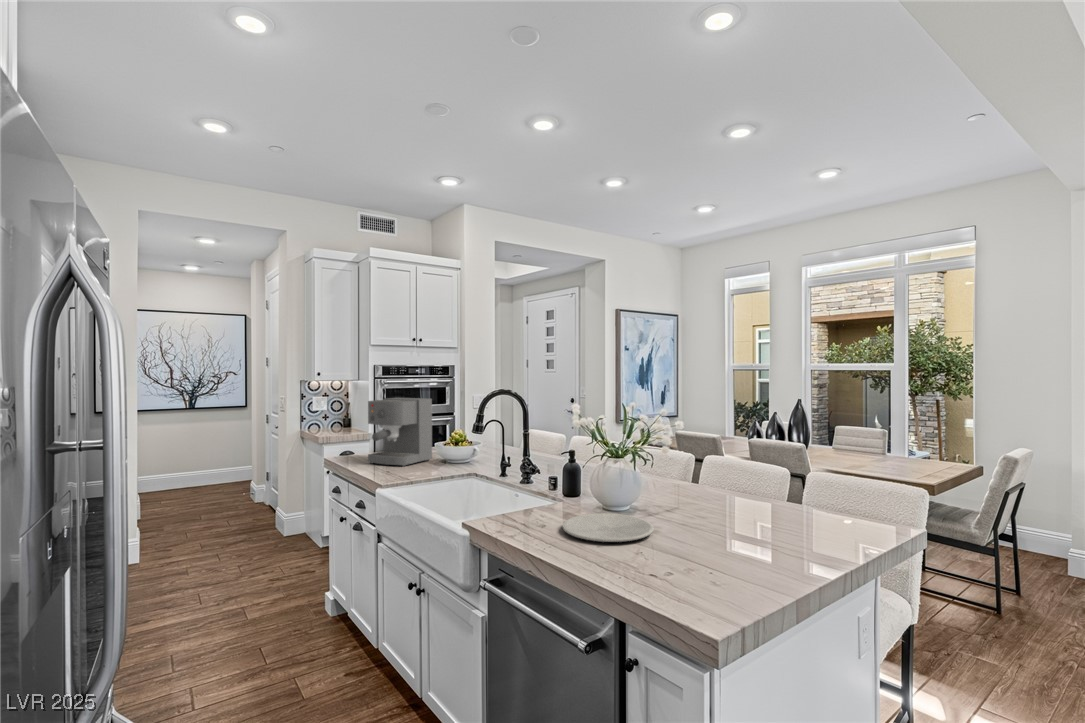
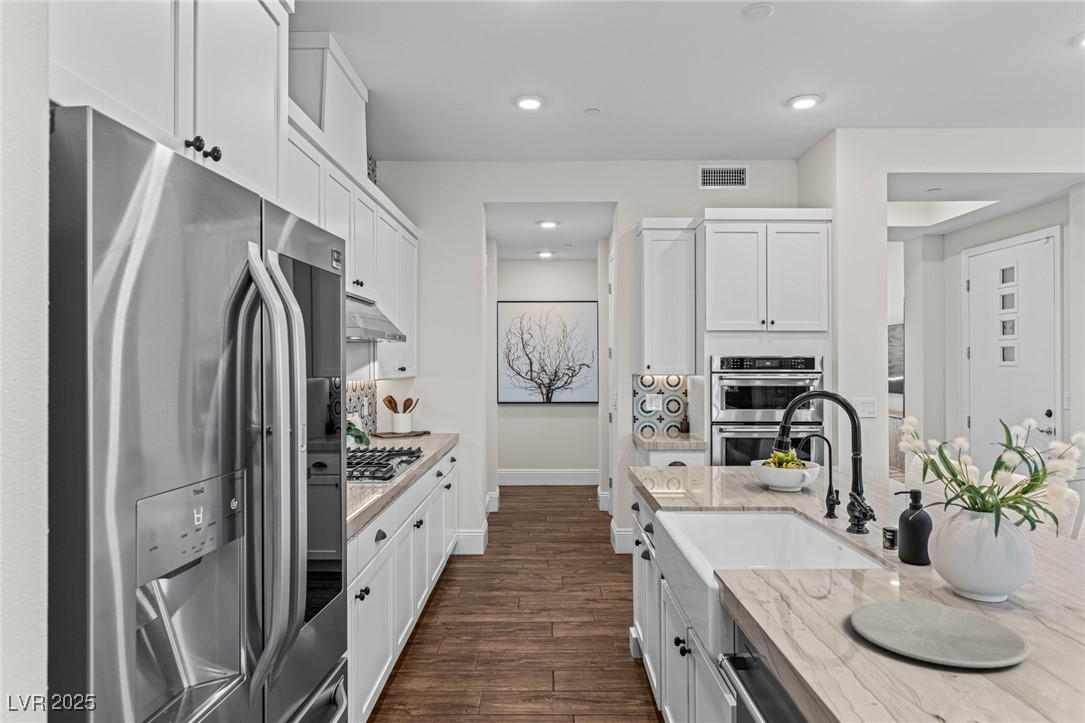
coffee maker: present [368,398,432,467] -> none [666,398,751,488]

